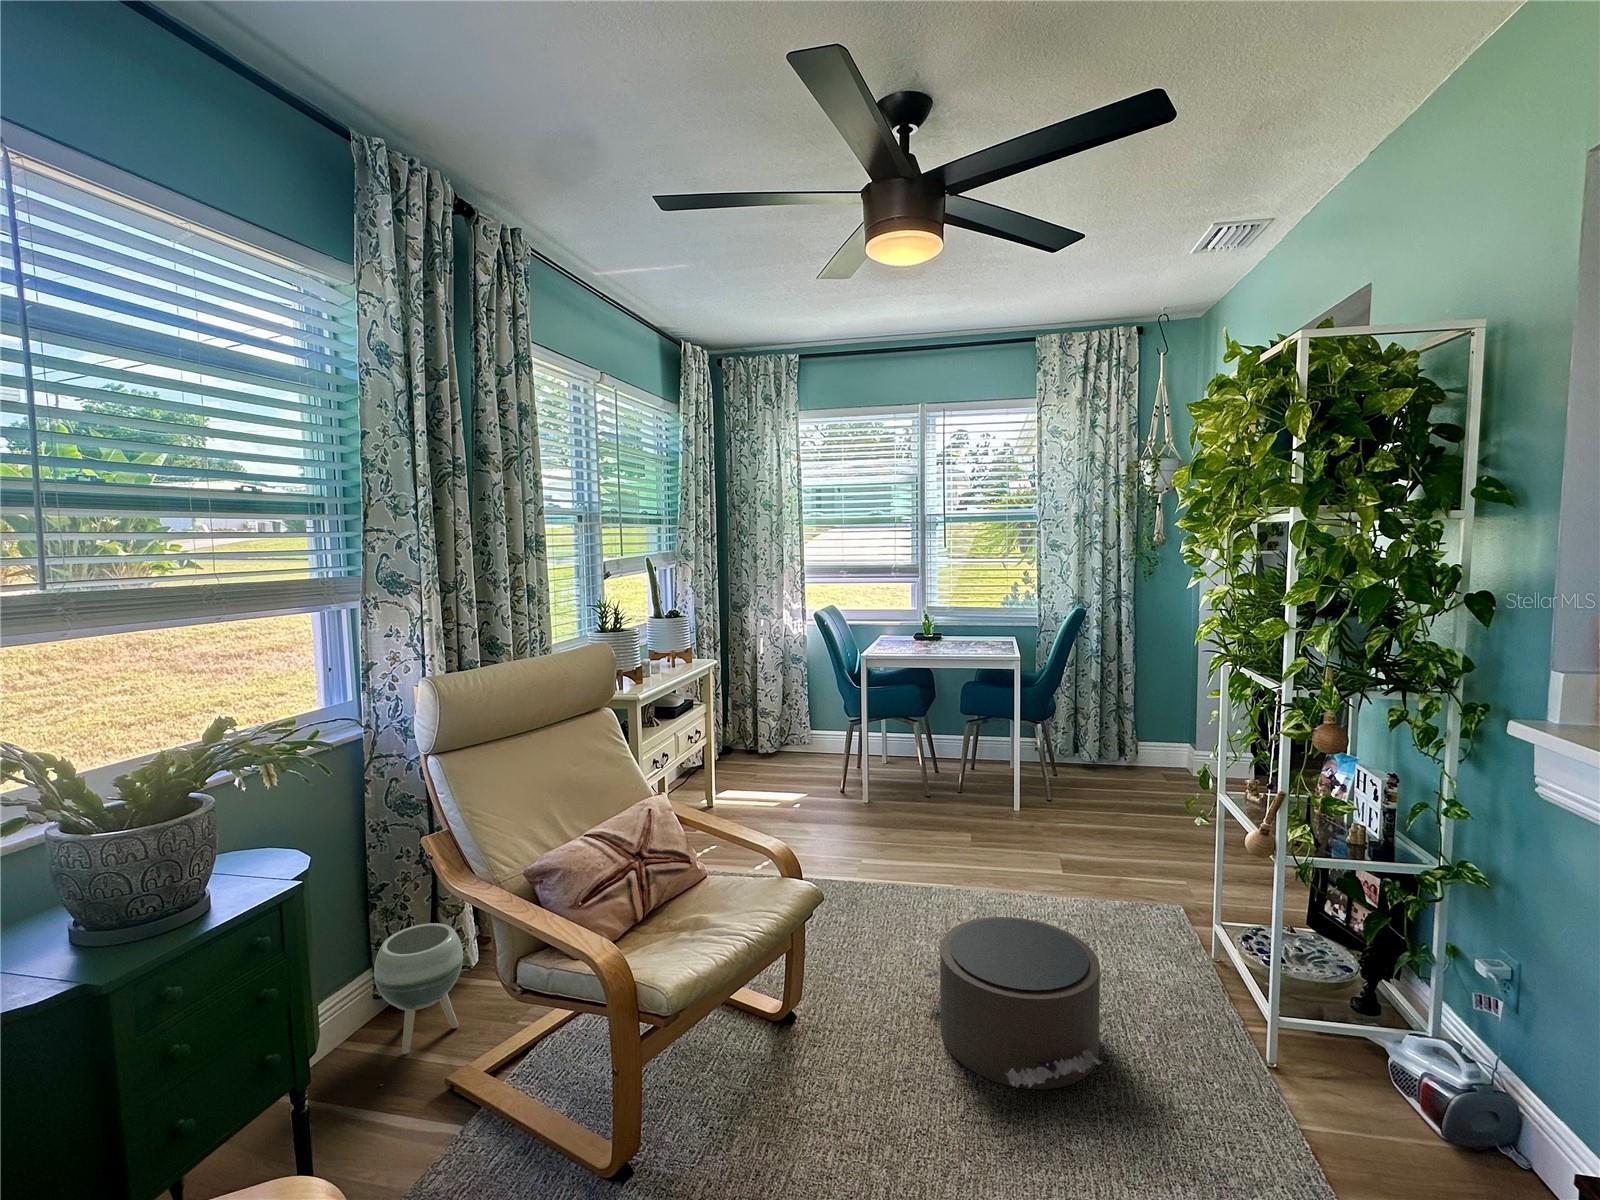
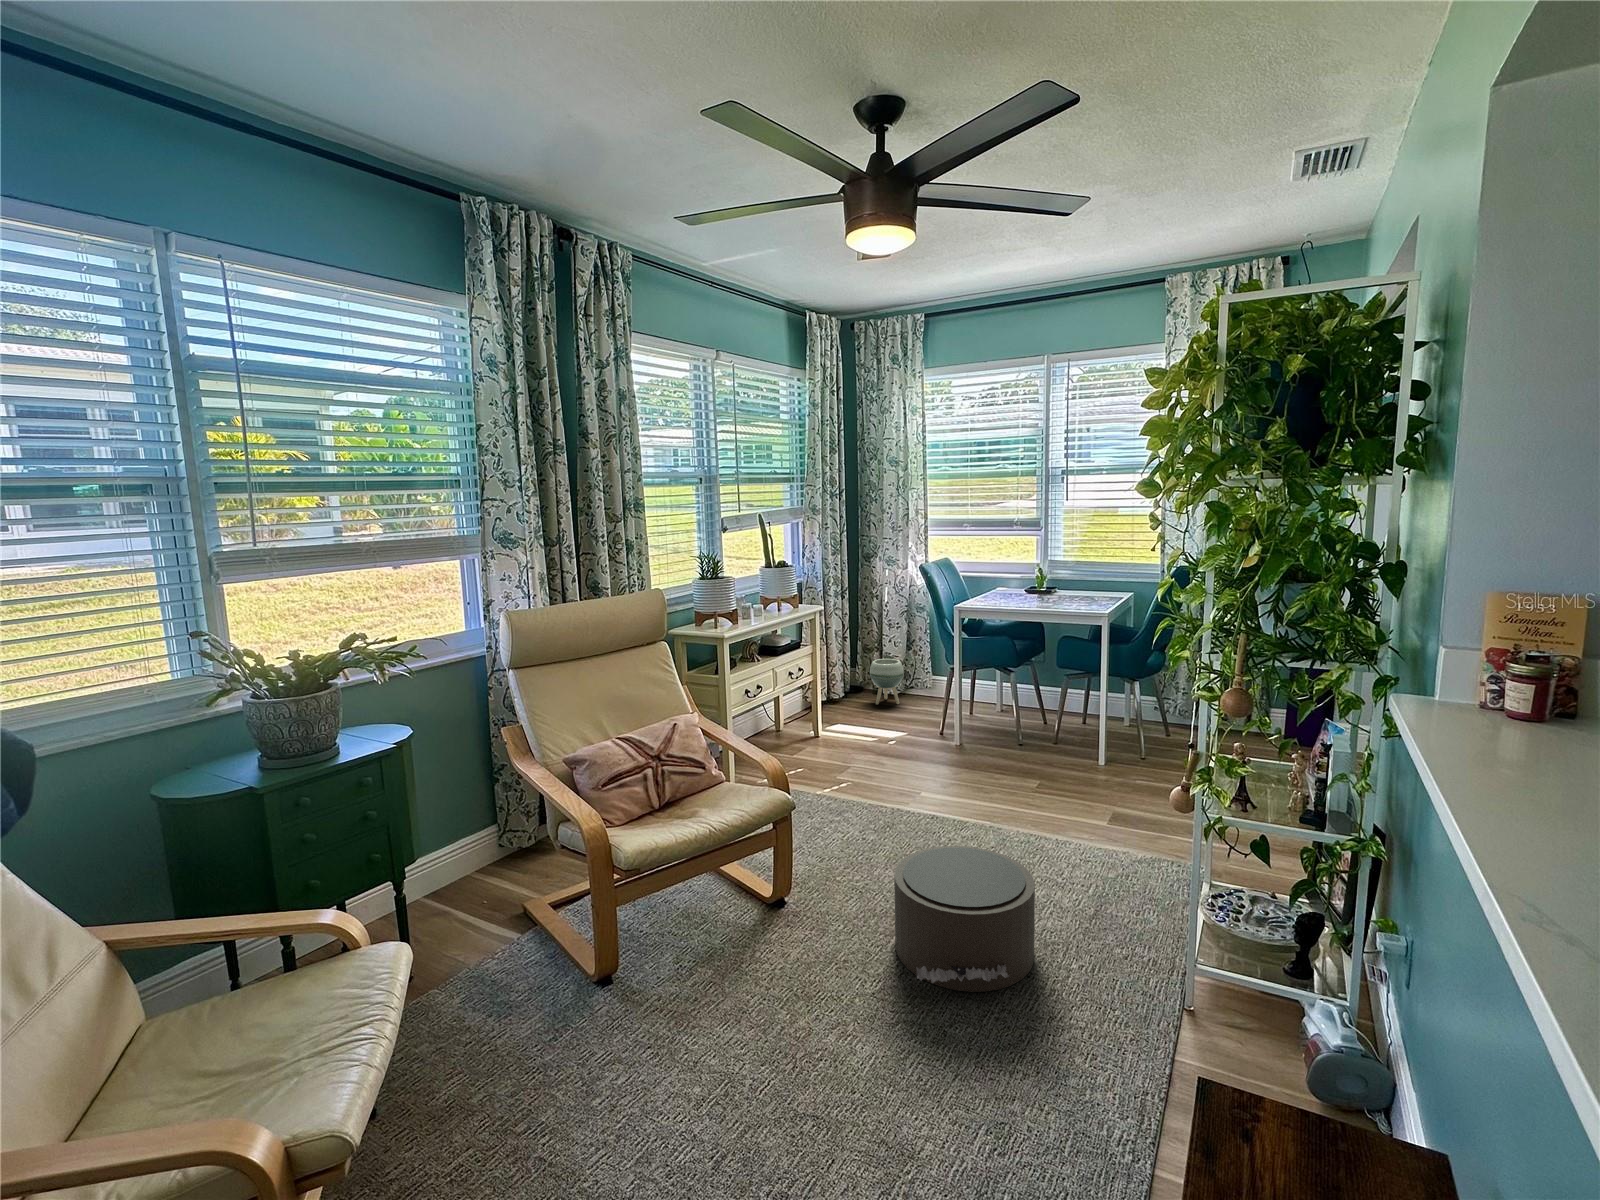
planter: present [374,923,463,1054] -> present [870,659,904,705]

